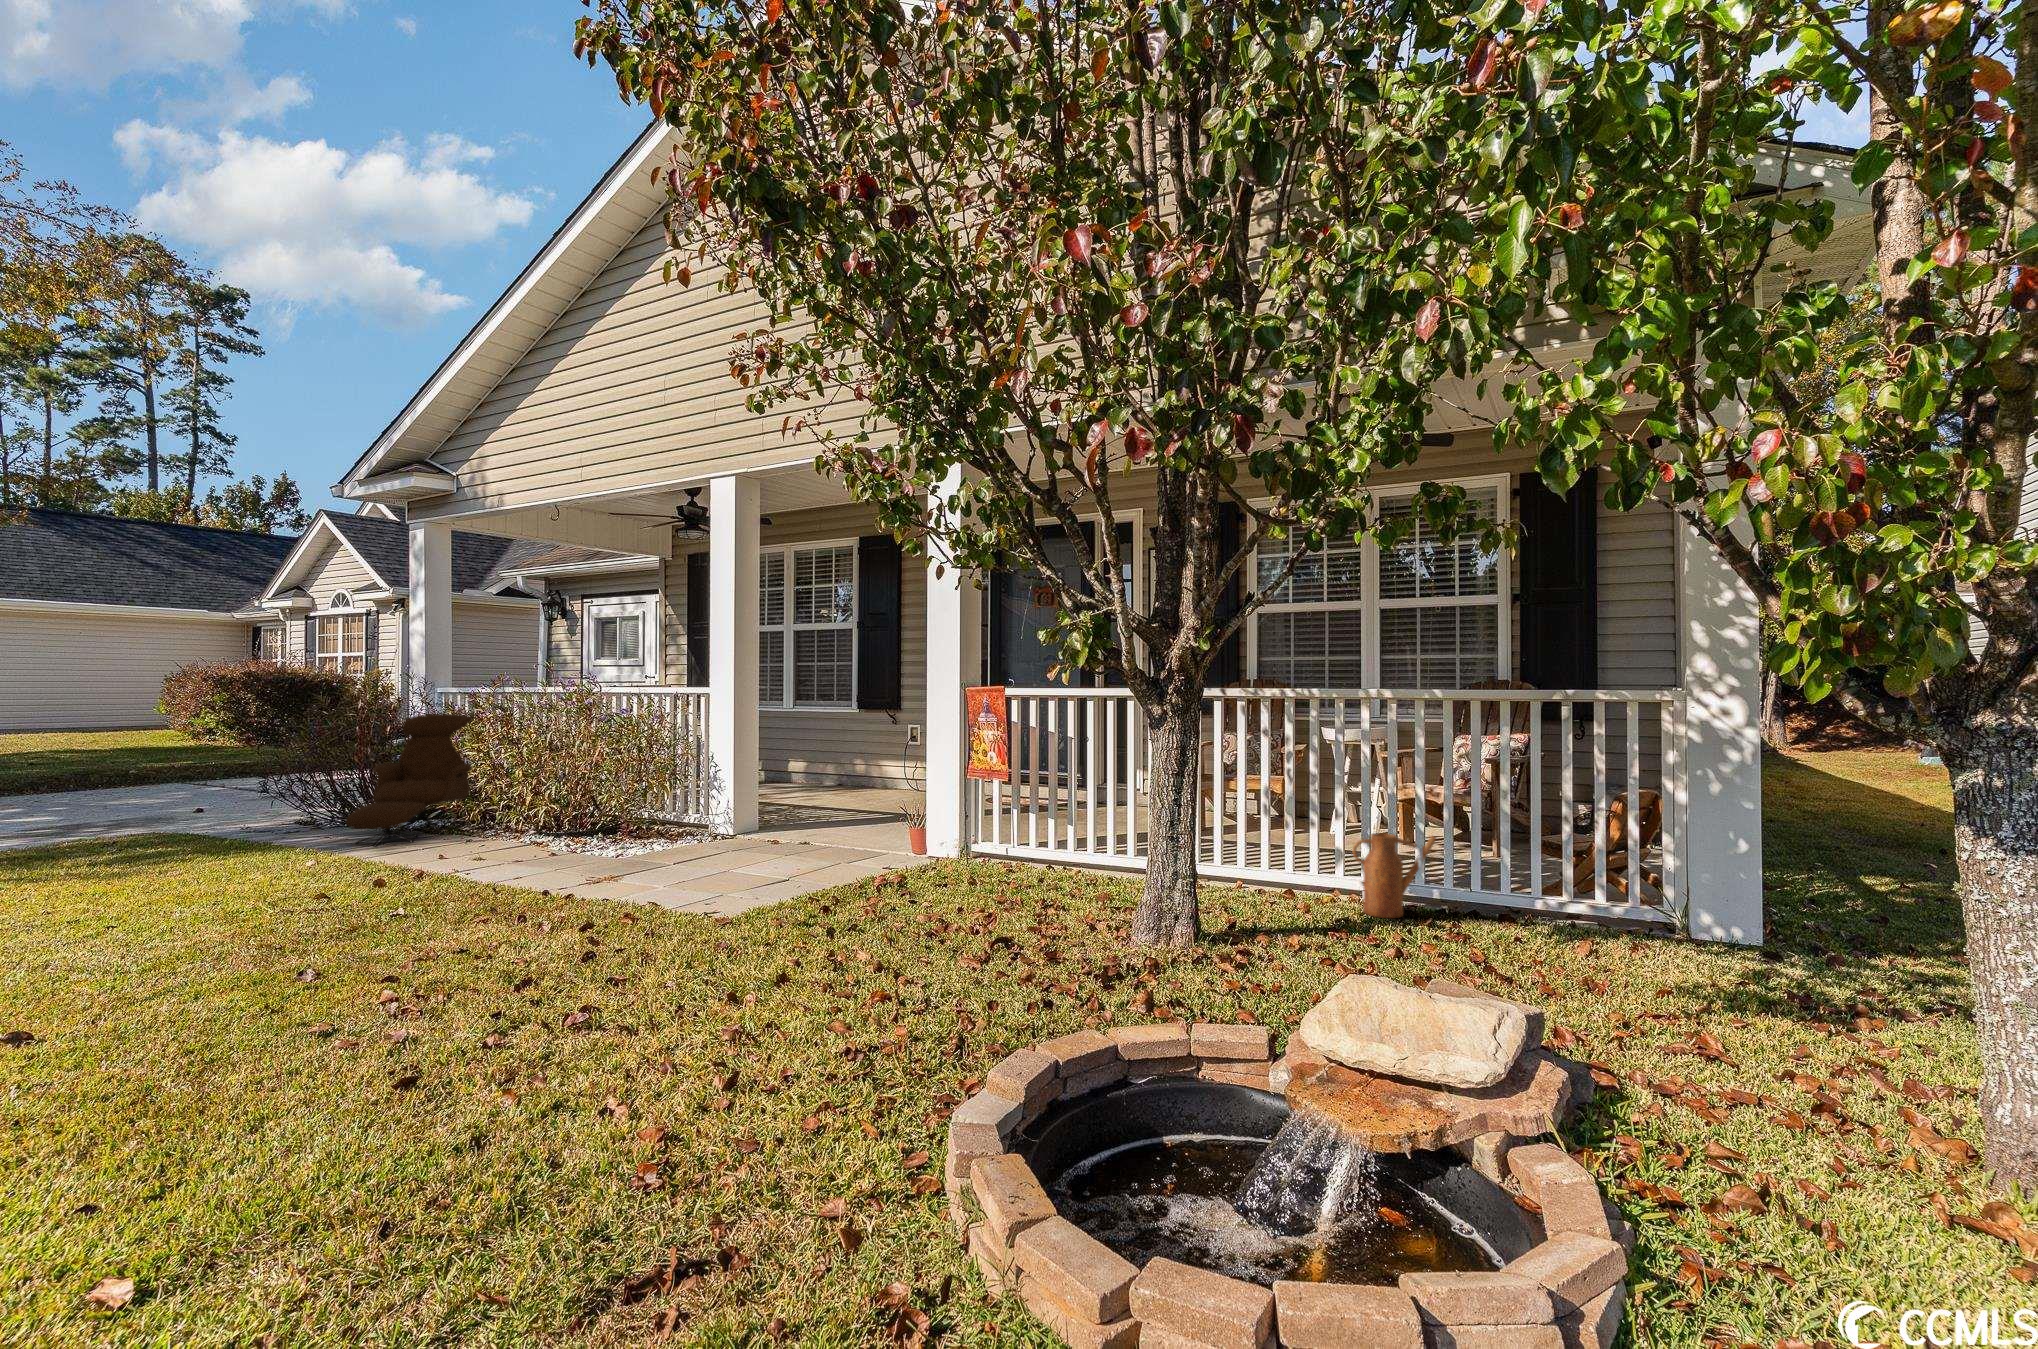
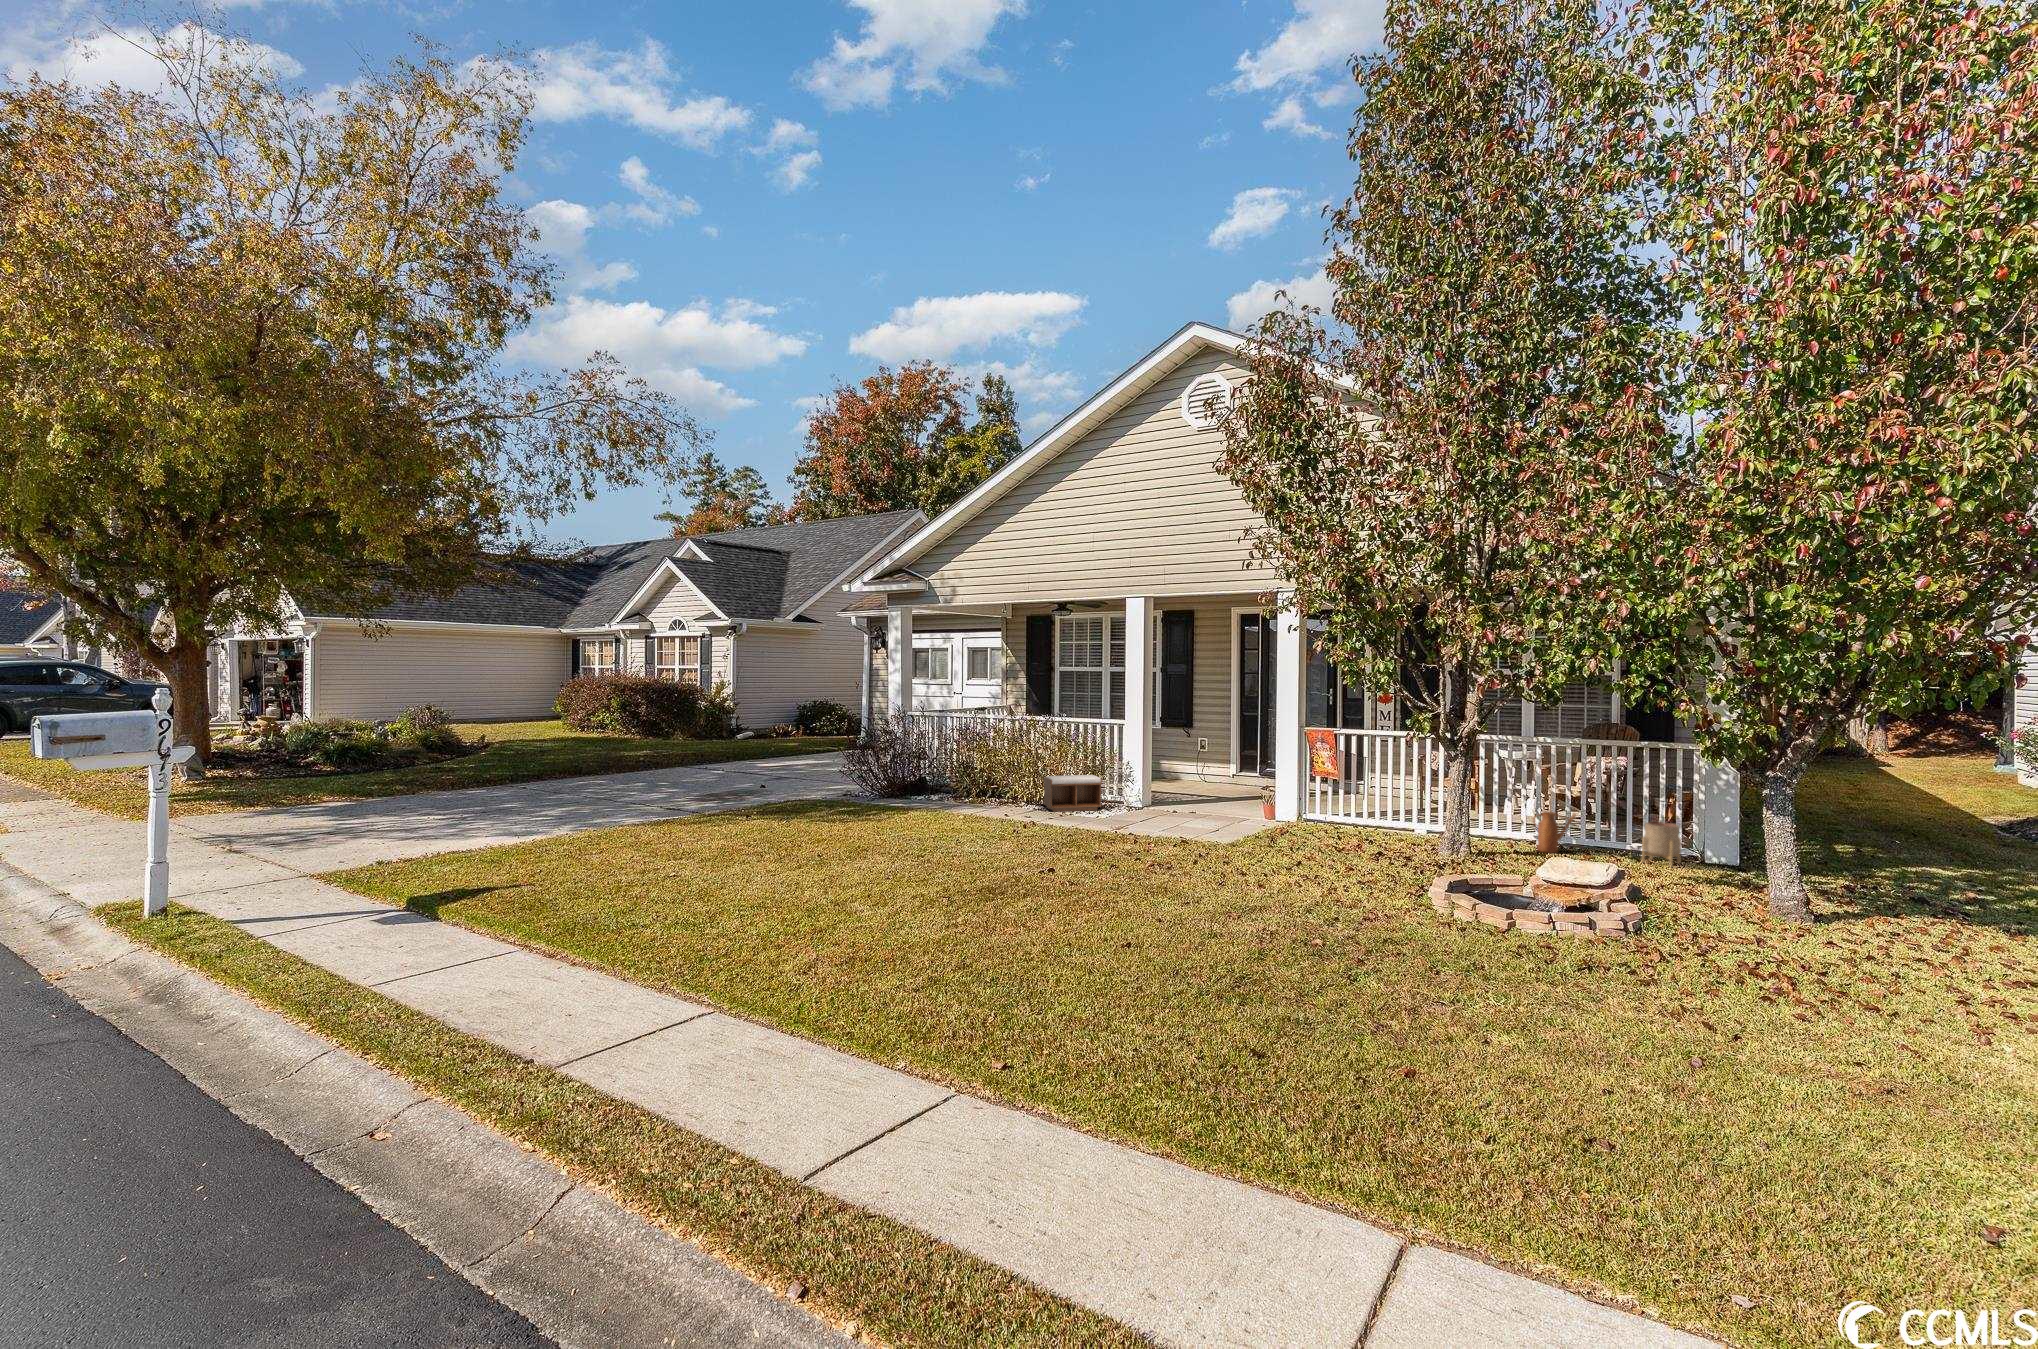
lounge chair: present [346,714,473,846] -> none [924,732,979,810]
bench: none [550,780,656,846] -> present [1043,775,1102,812]
planter: none [1568,852,1647,953] -> present [1642,822,1681,866]

